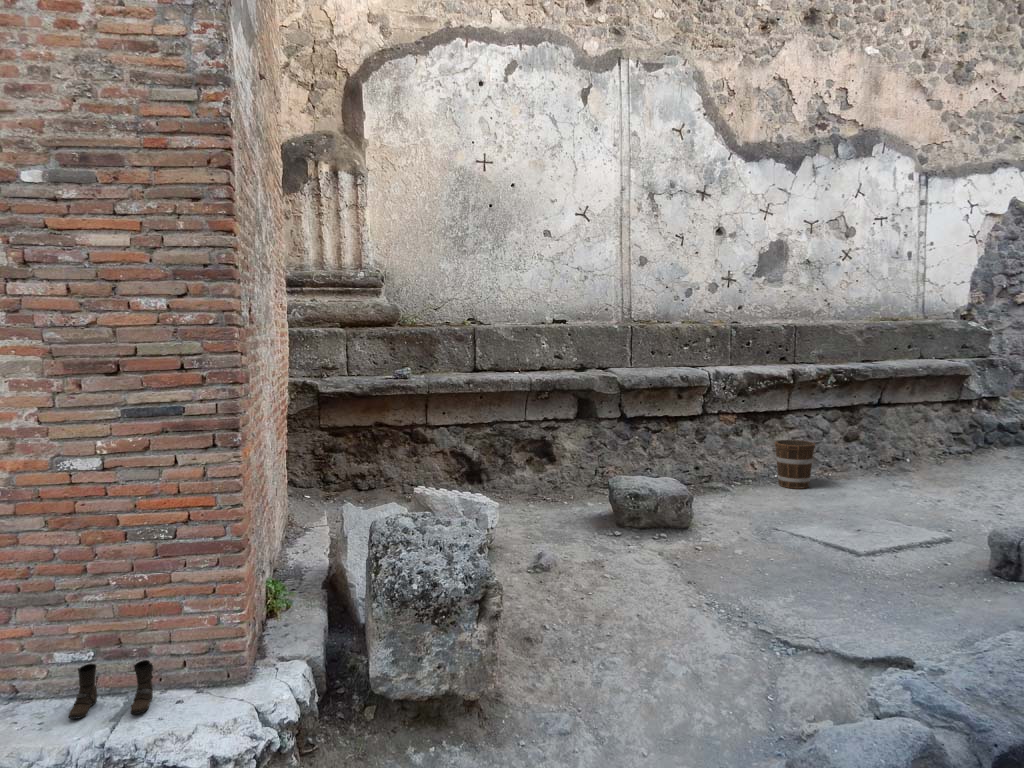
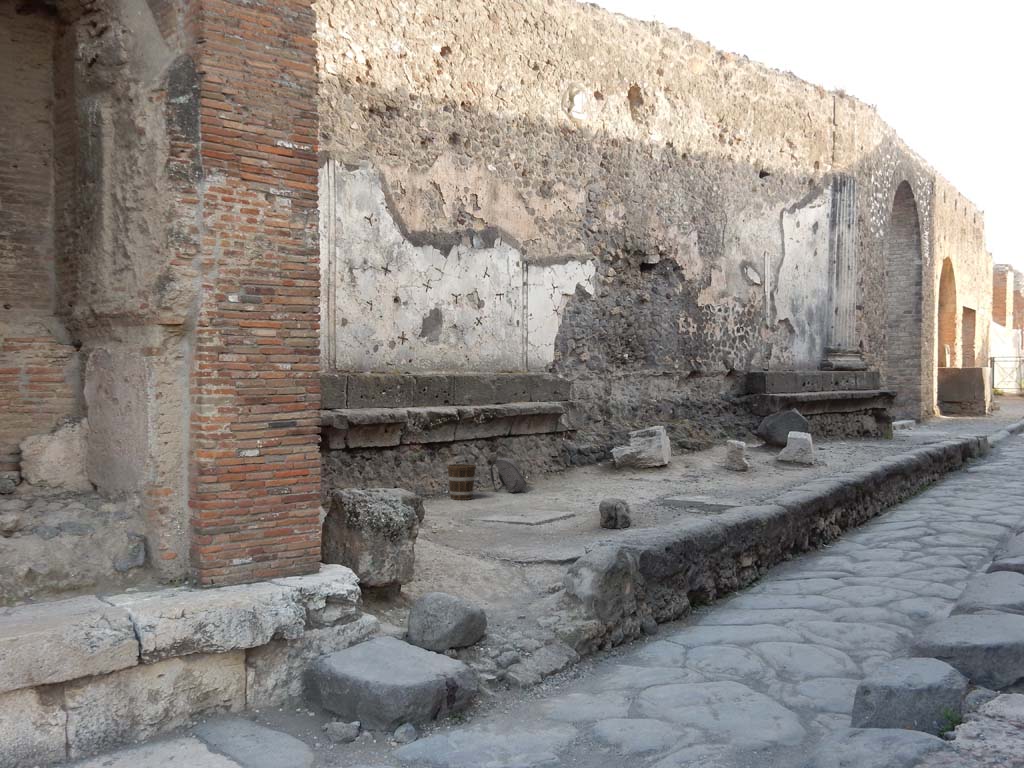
backpack: none [848,434,899,481] -> present [490,458,526,492]
boots: present [69,660,153,719] -> none [255,557,297,585]

